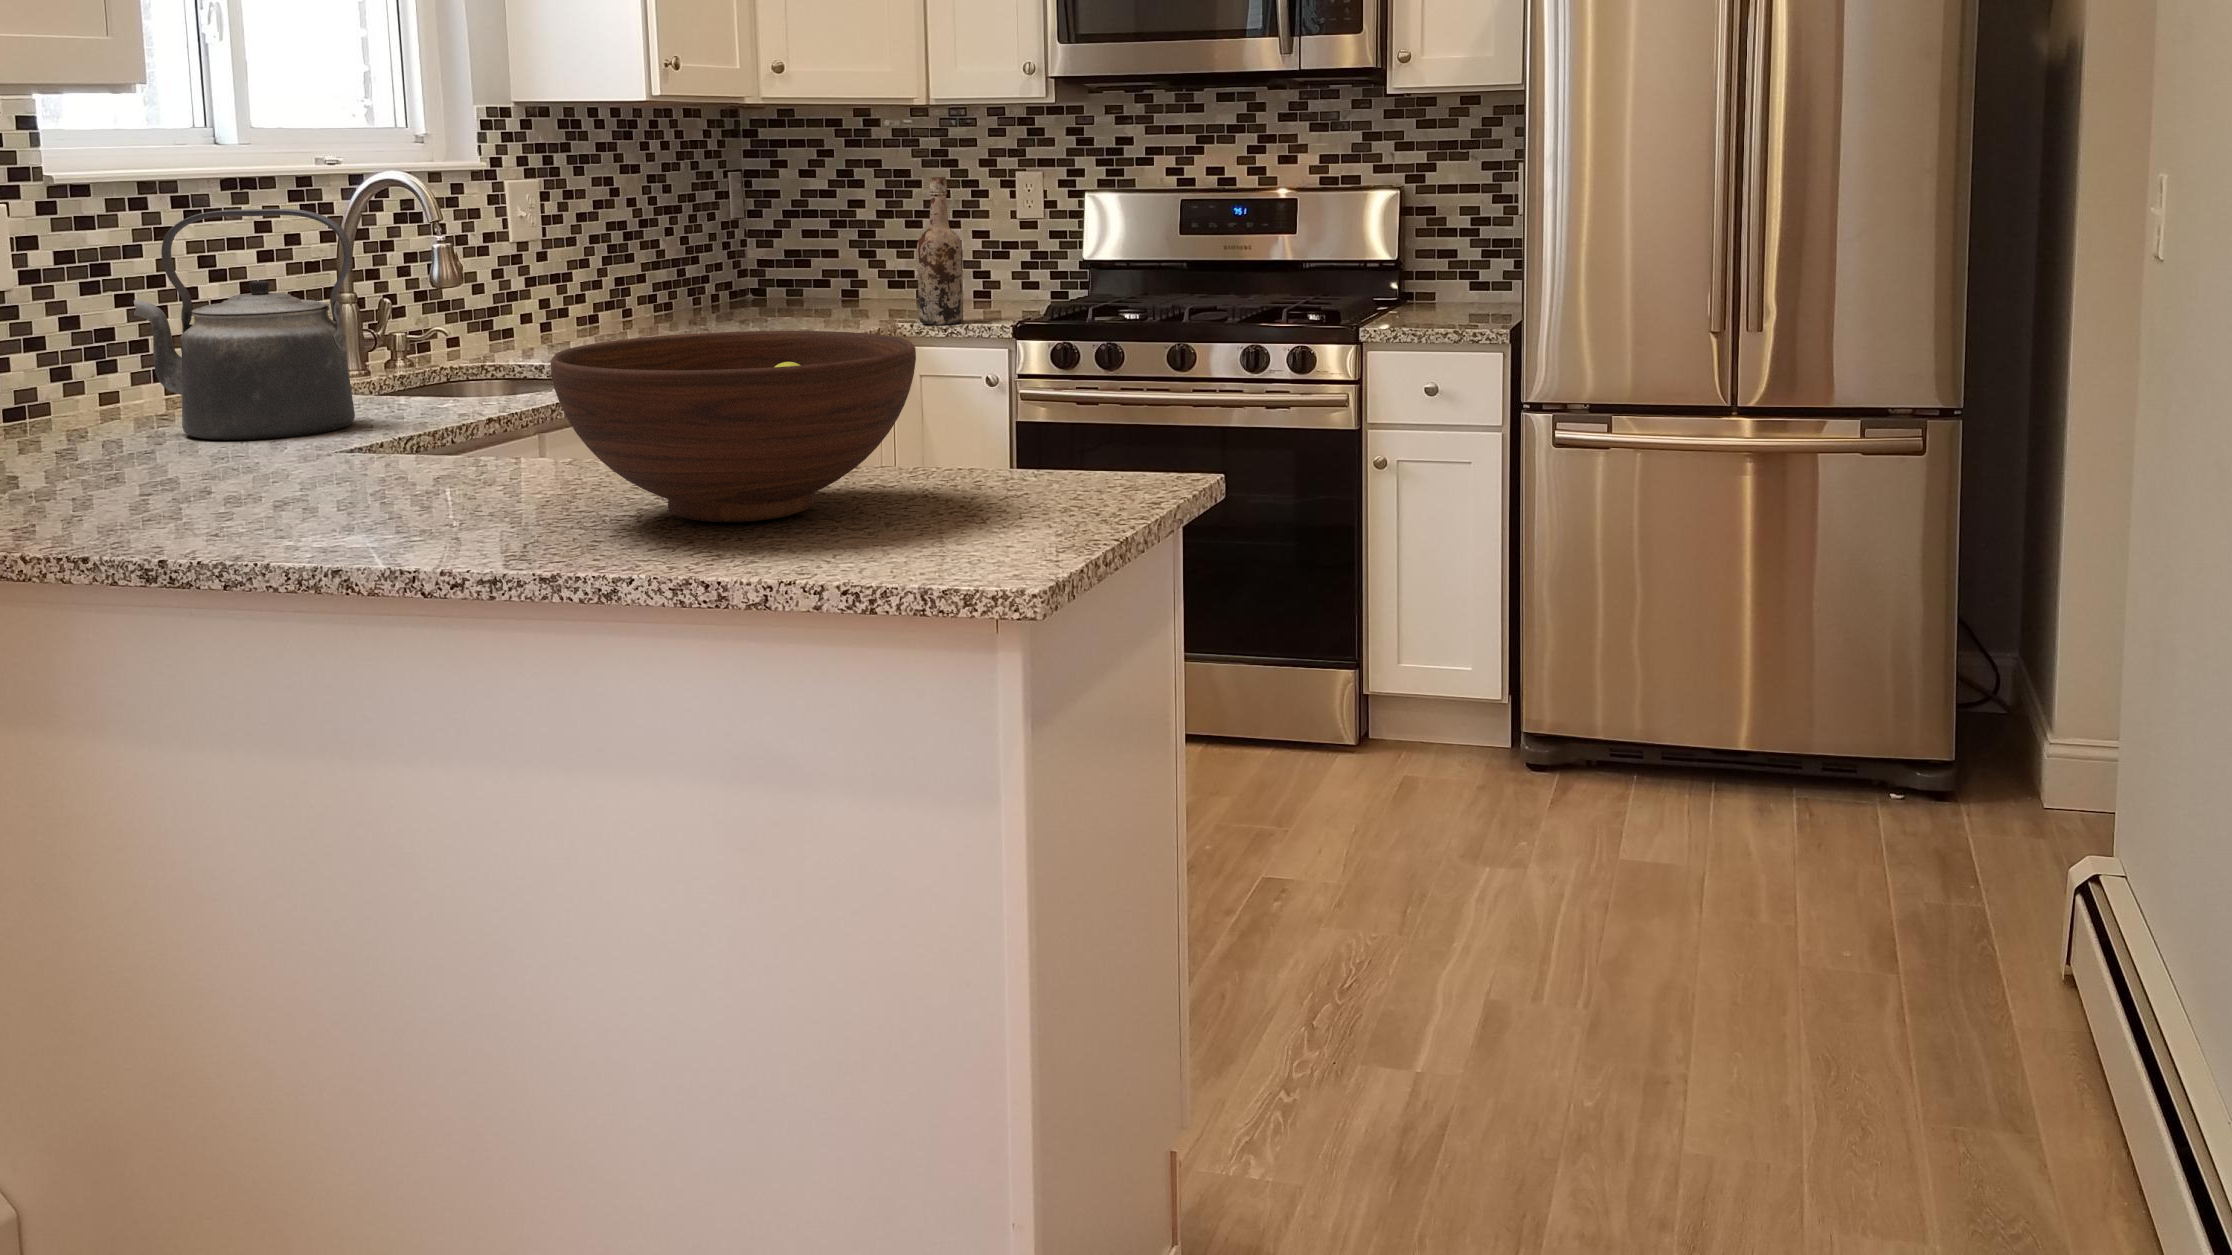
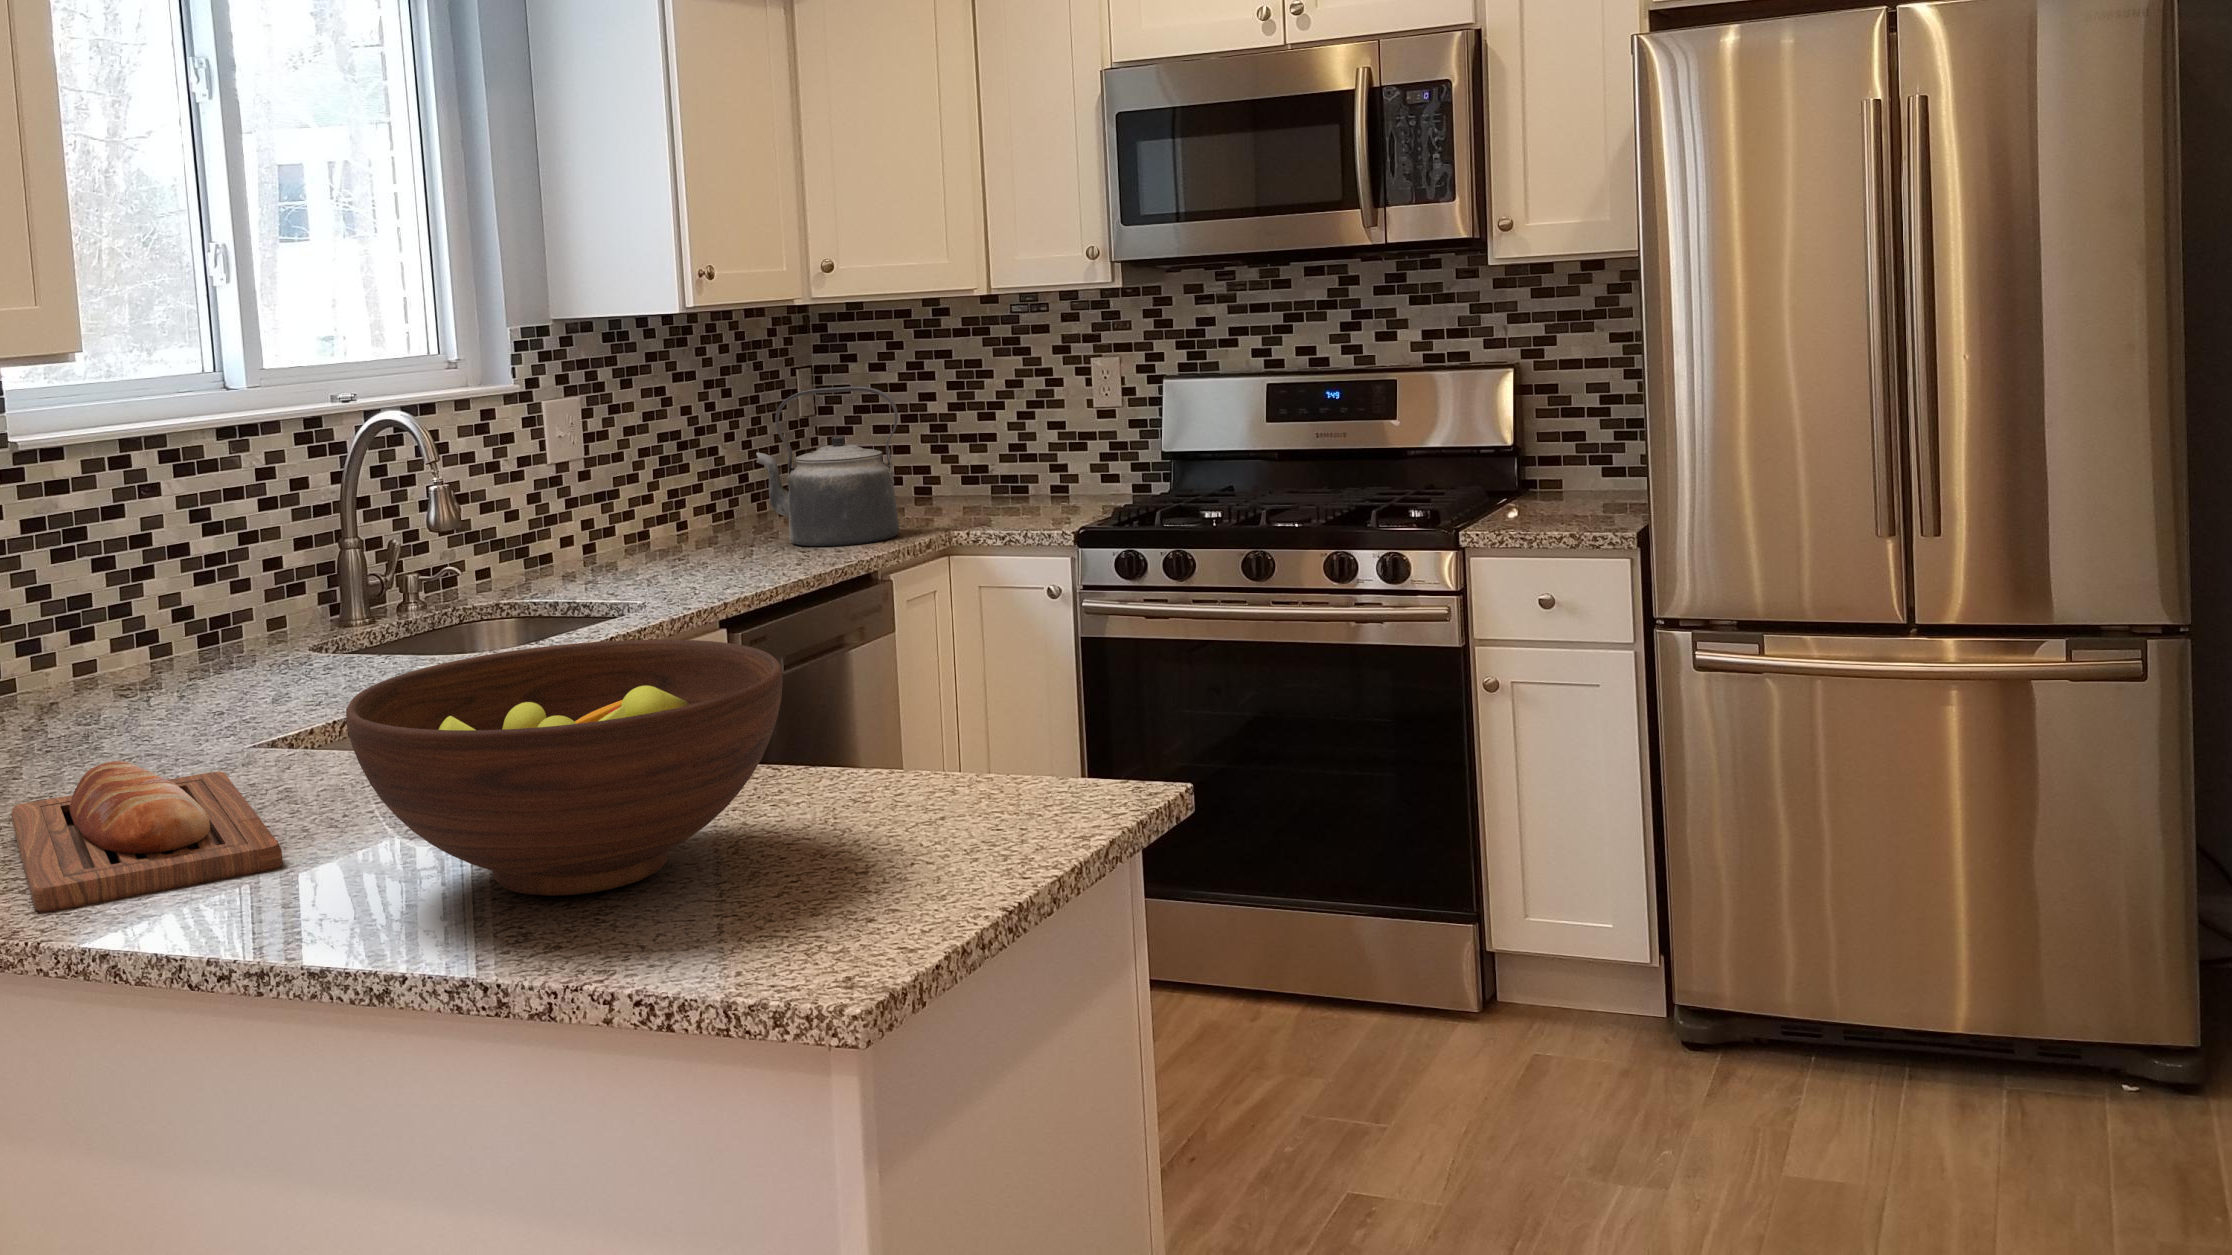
wine bottle: present [917,177,963,325] -> none [973,375,1025,534]
kettle: present [134,209,355,440] -> present [756,387,899,546]
bread loaf: none [162,438,458,542] -> present [11,761,282,912]

